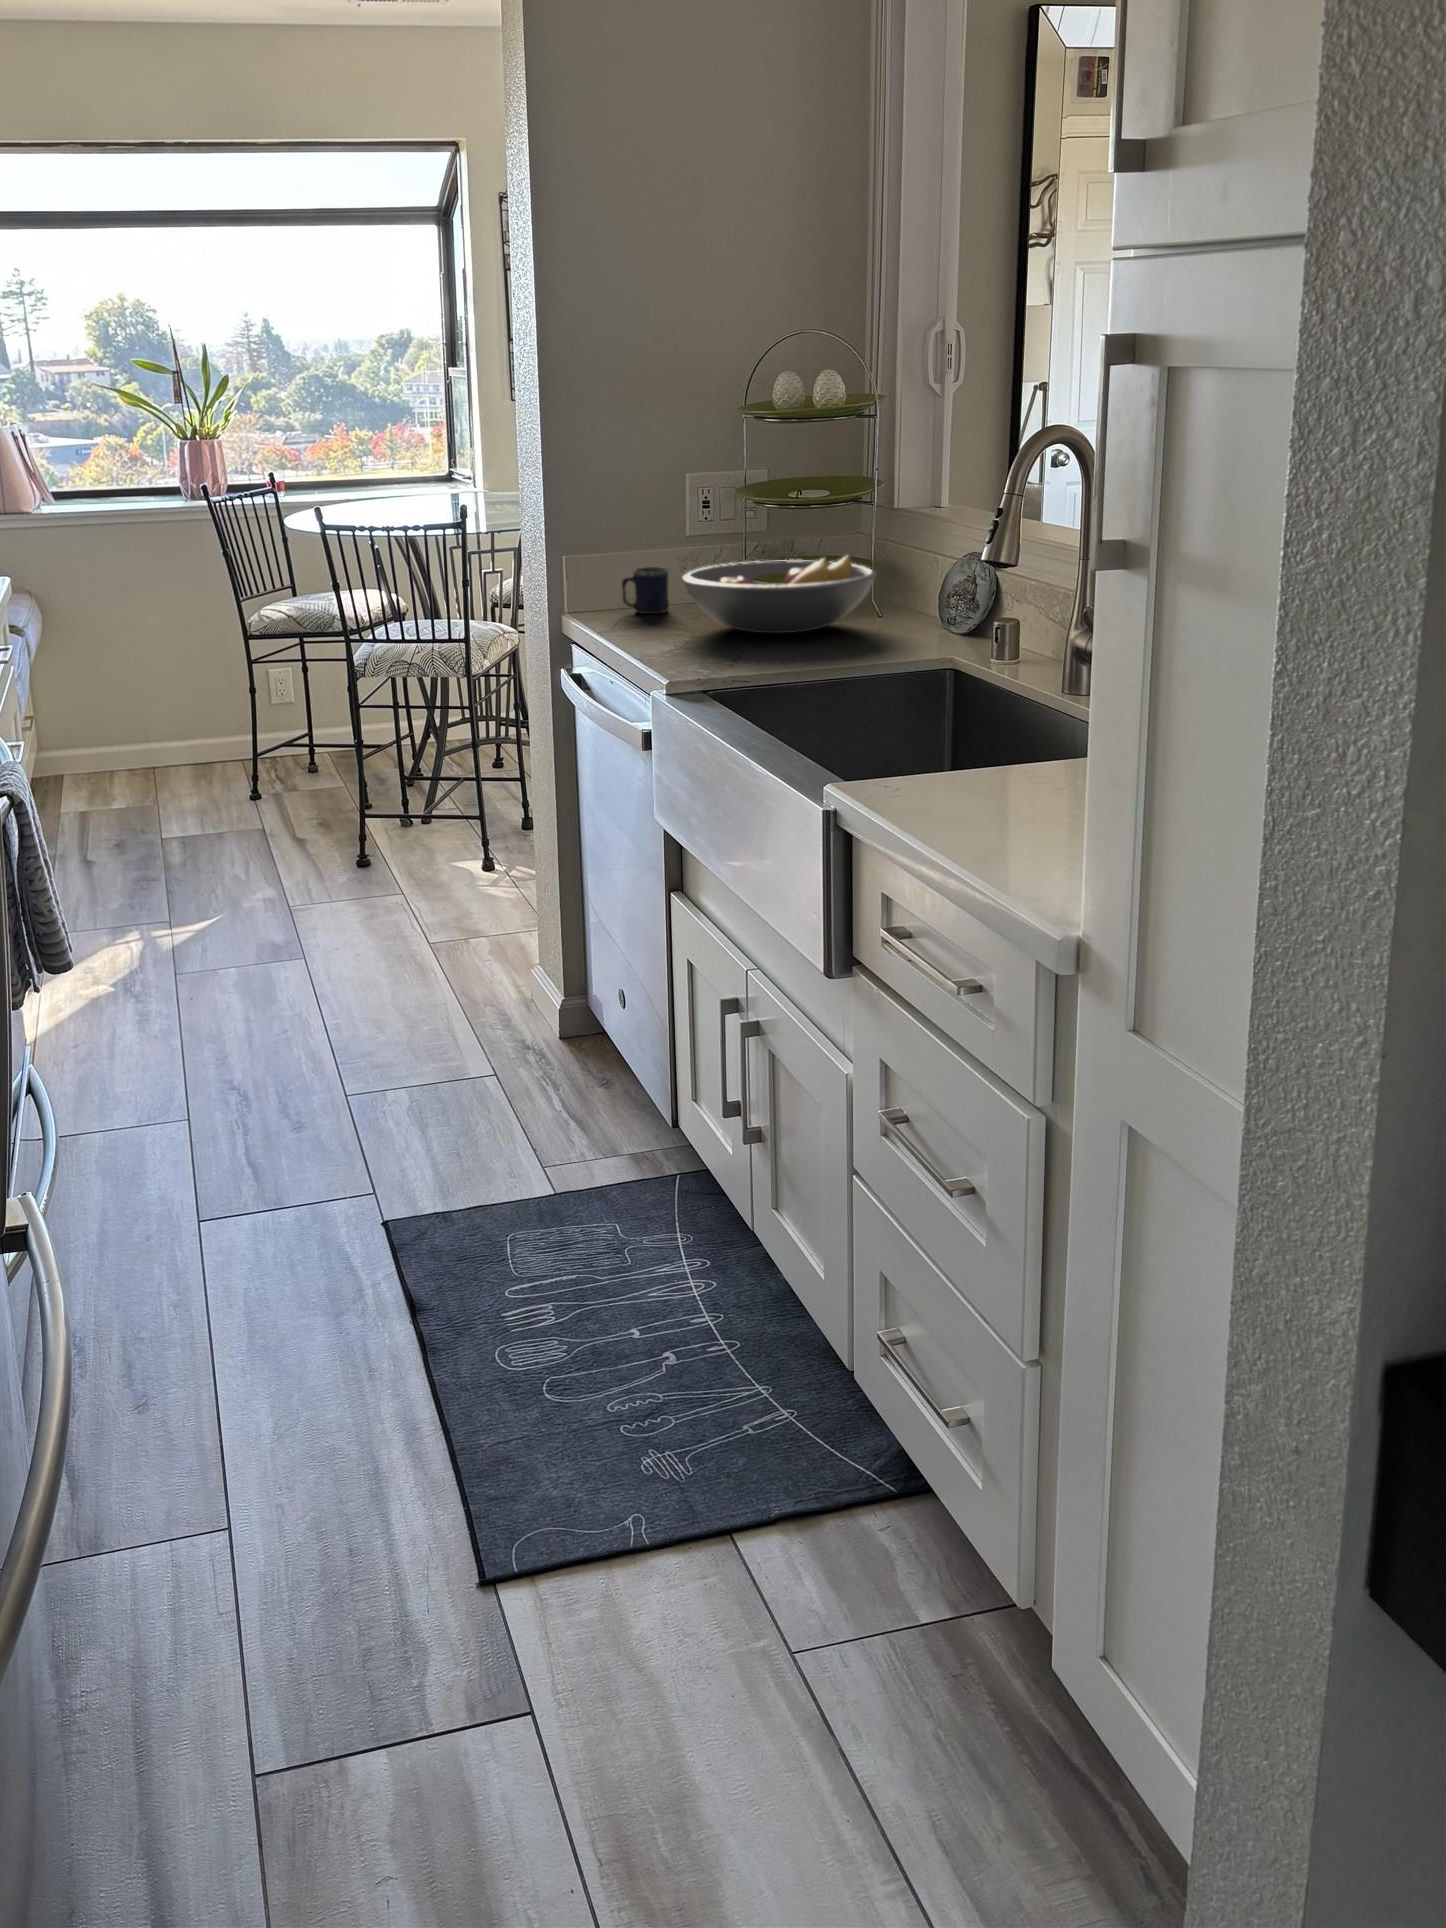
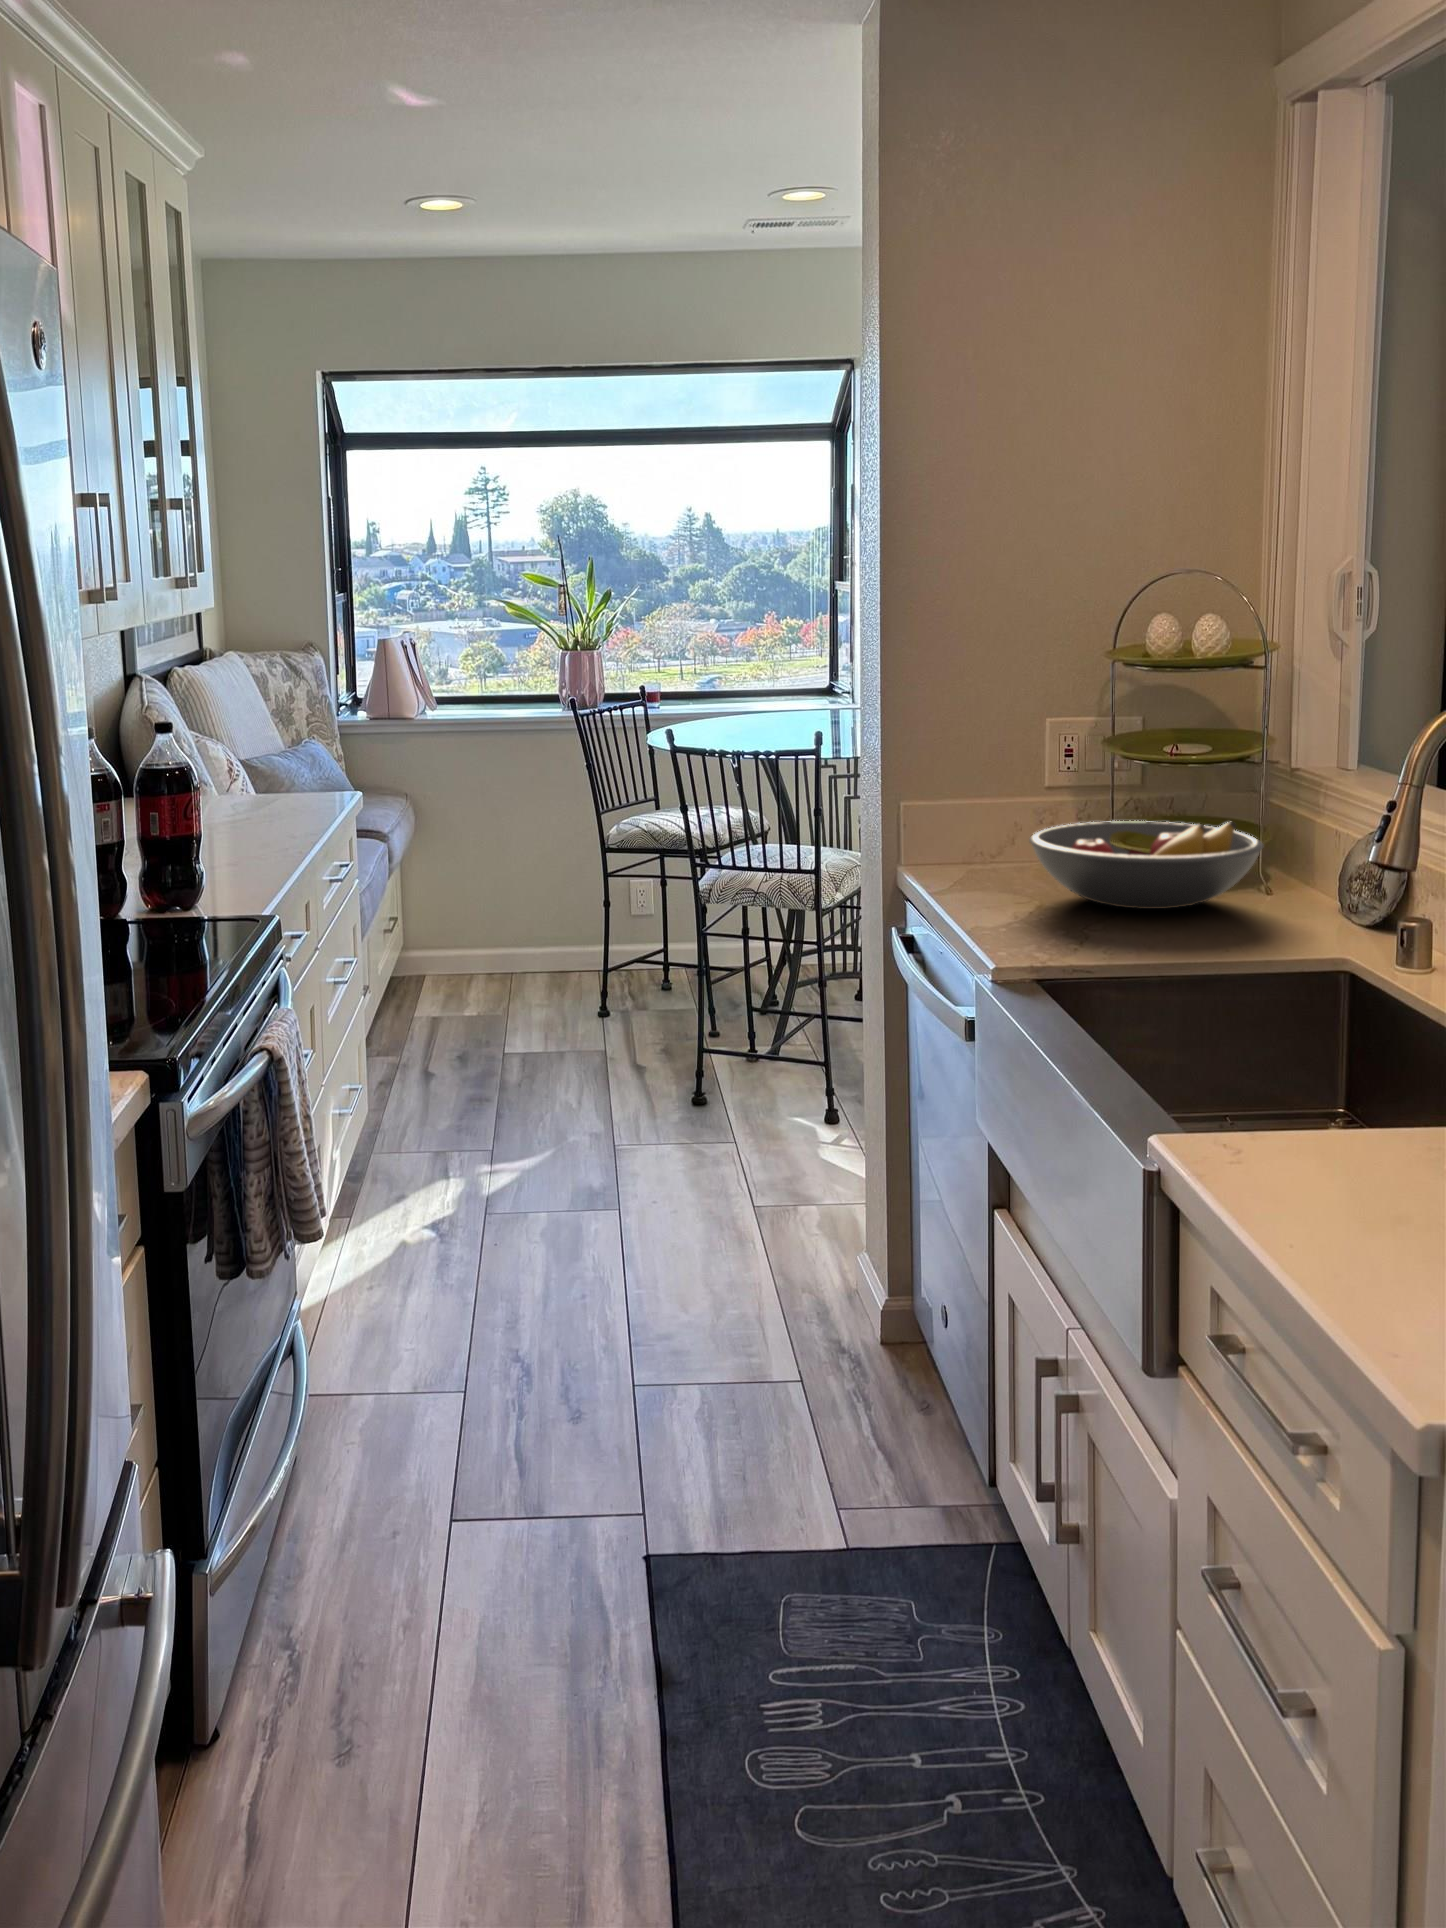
mug: present [622,567,669,614] -> none [966,820,1021,872]

